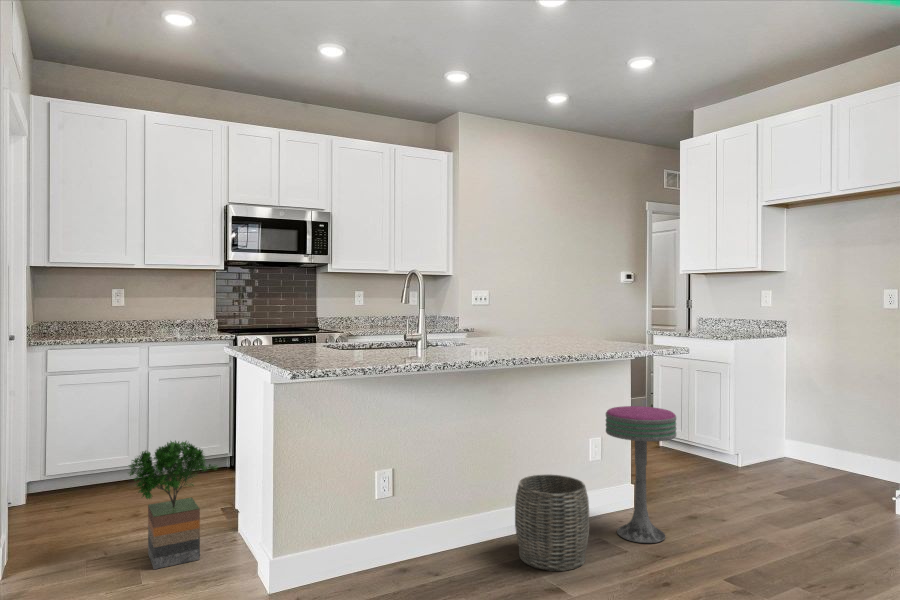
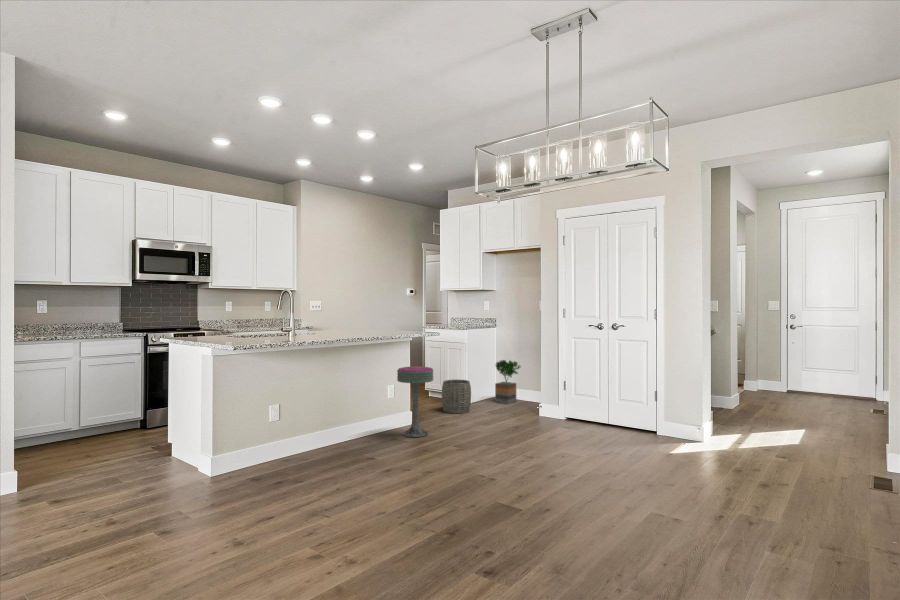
potted tree: present [129,441,218,569] -> present [495,360,521,404]
woven basket: present [515,475,589,571] -> present [442,380,471,413]

